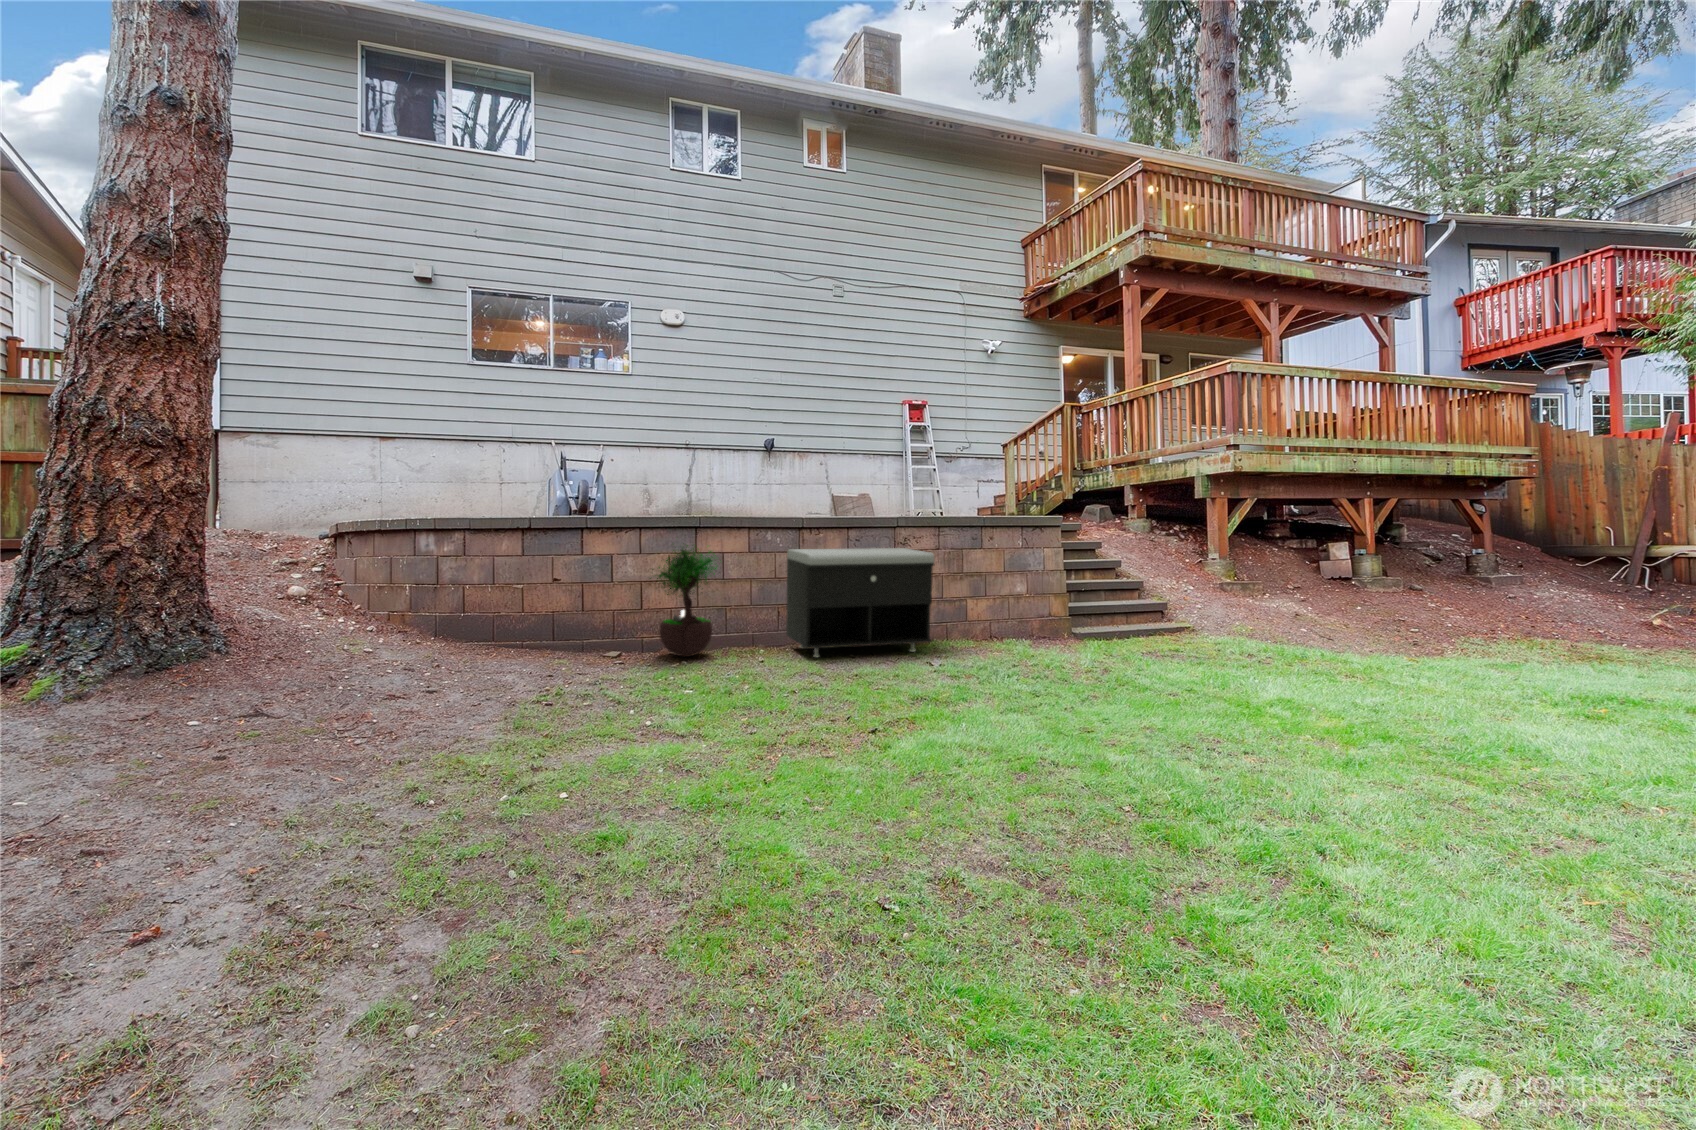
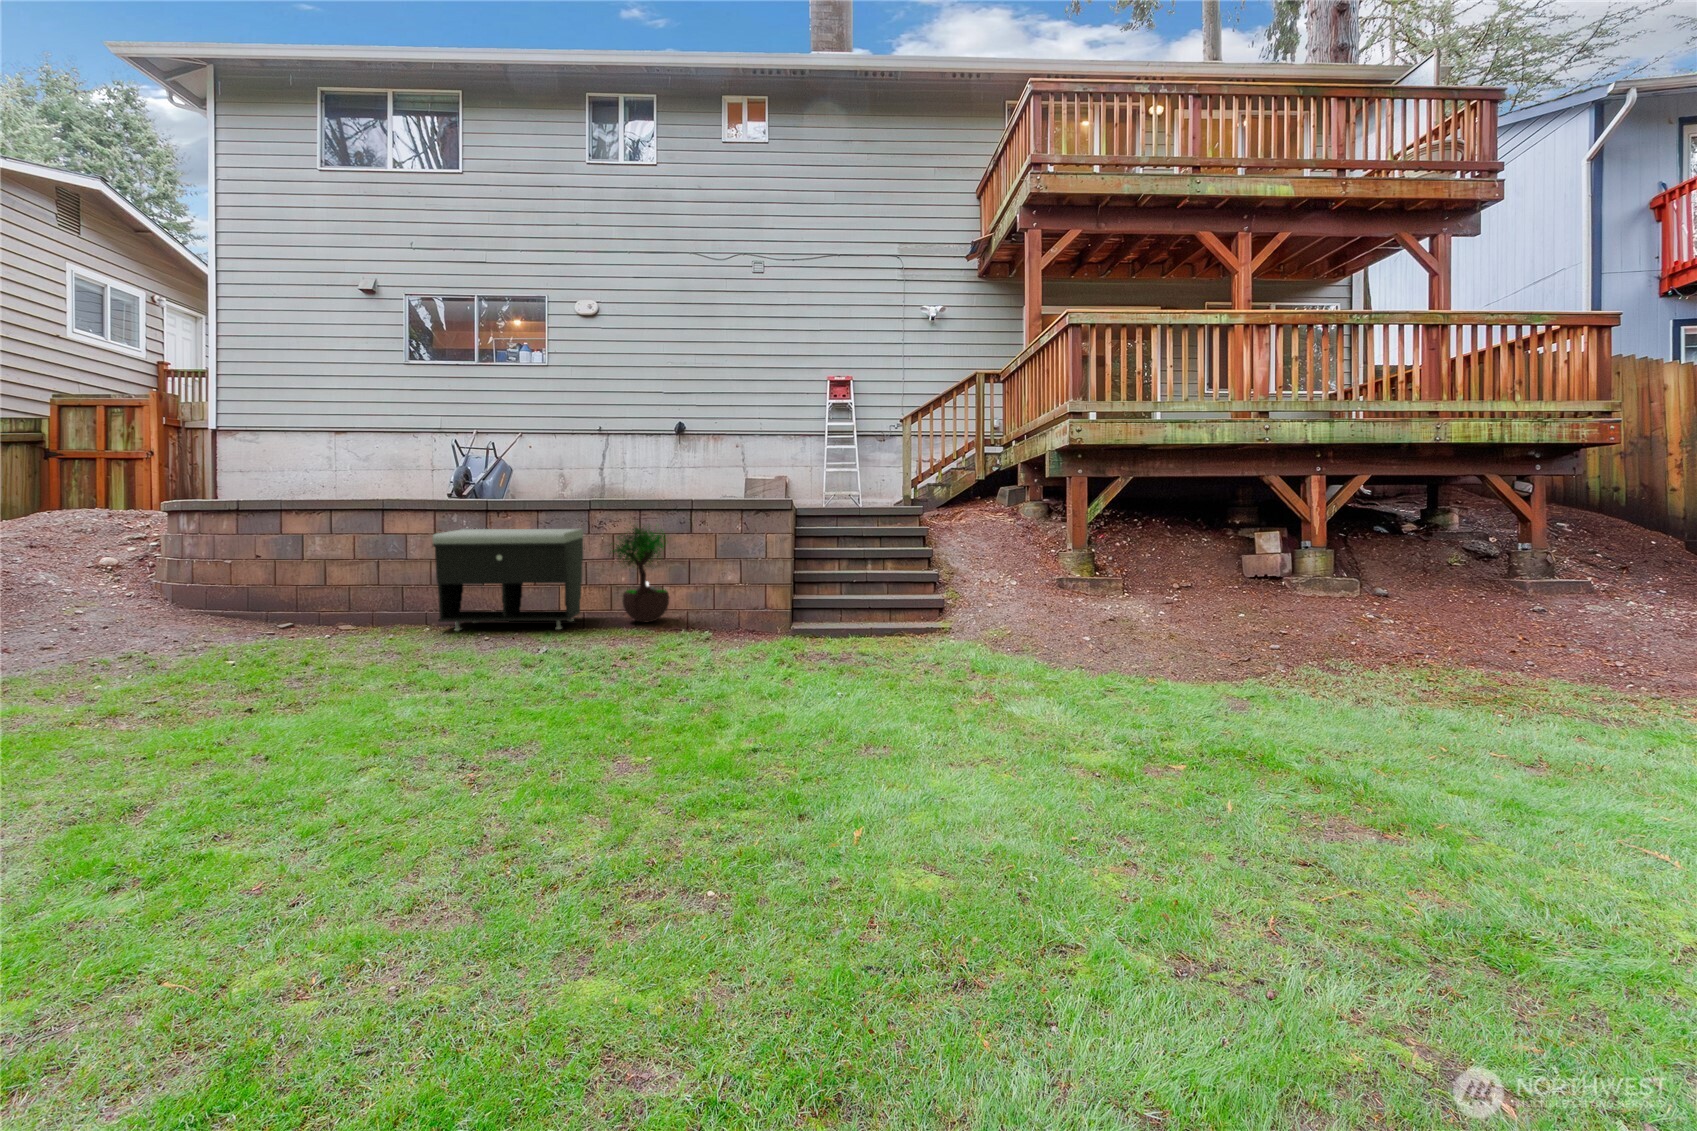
potted tree: present [650,545,716,657] -> present [610,526,669,622]

